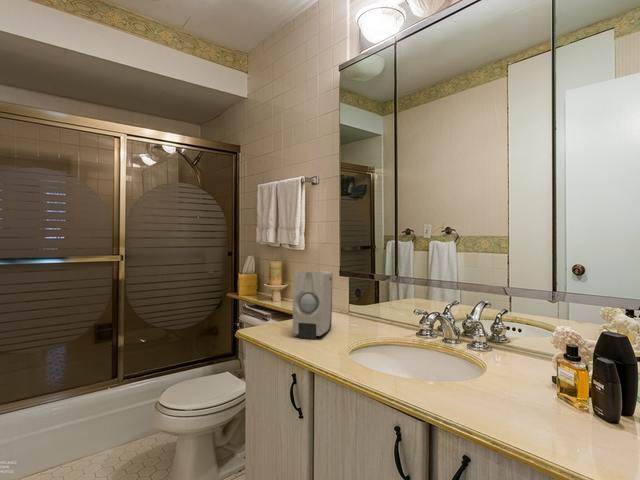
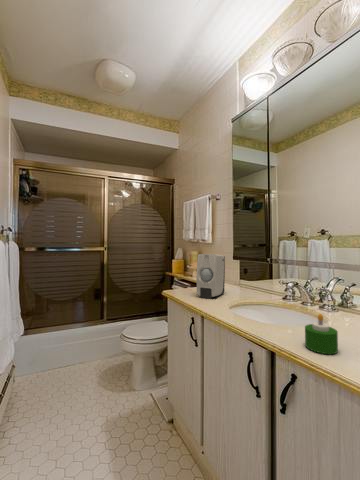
candle: none [475,366,519,423] -> present [305,314,338,354]

